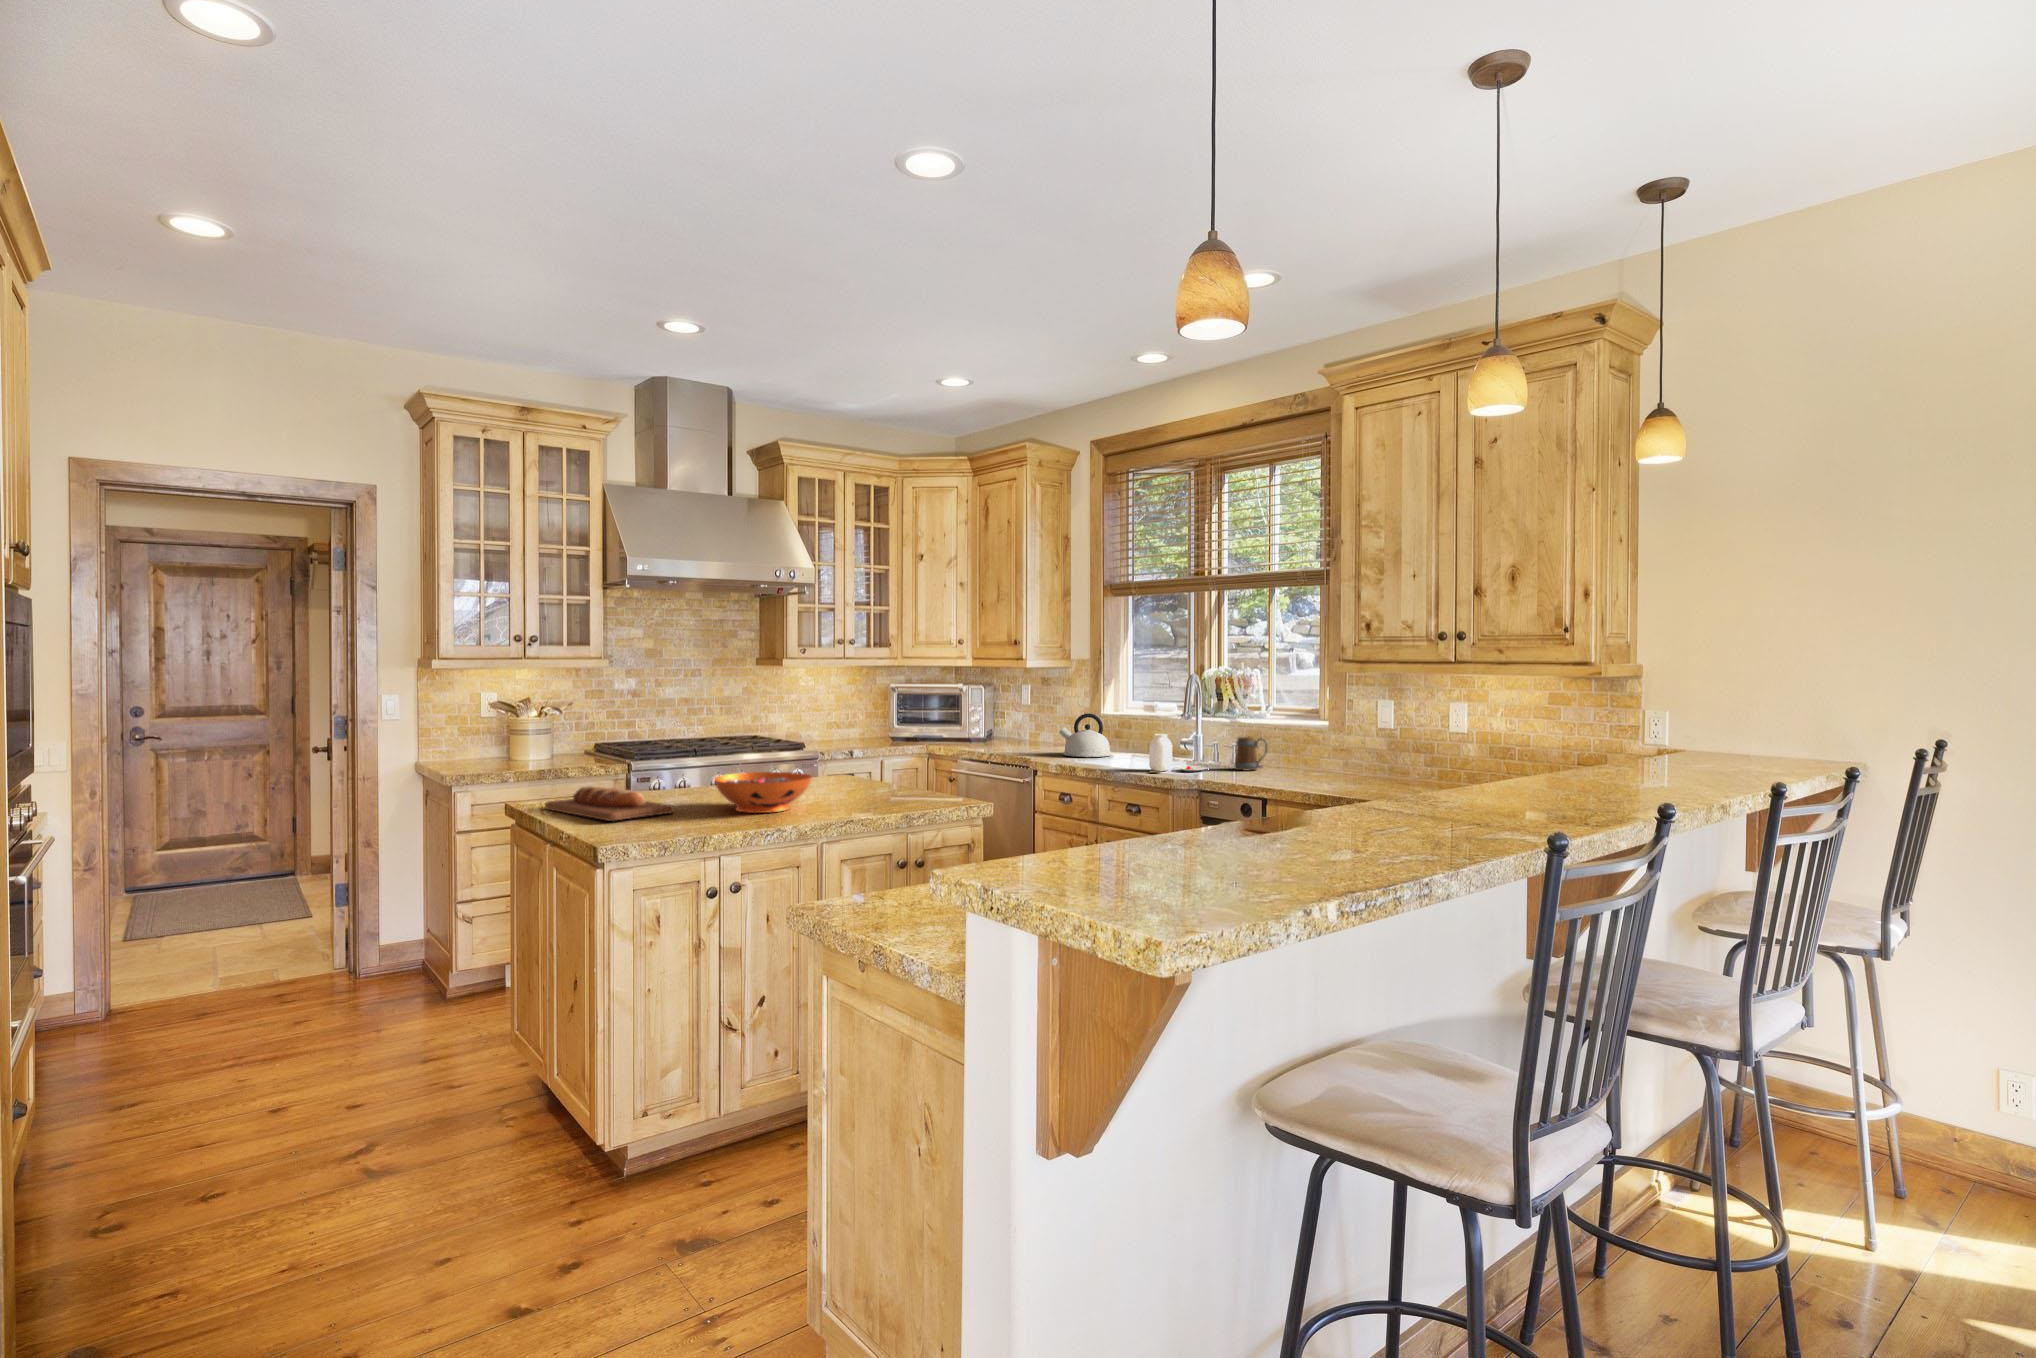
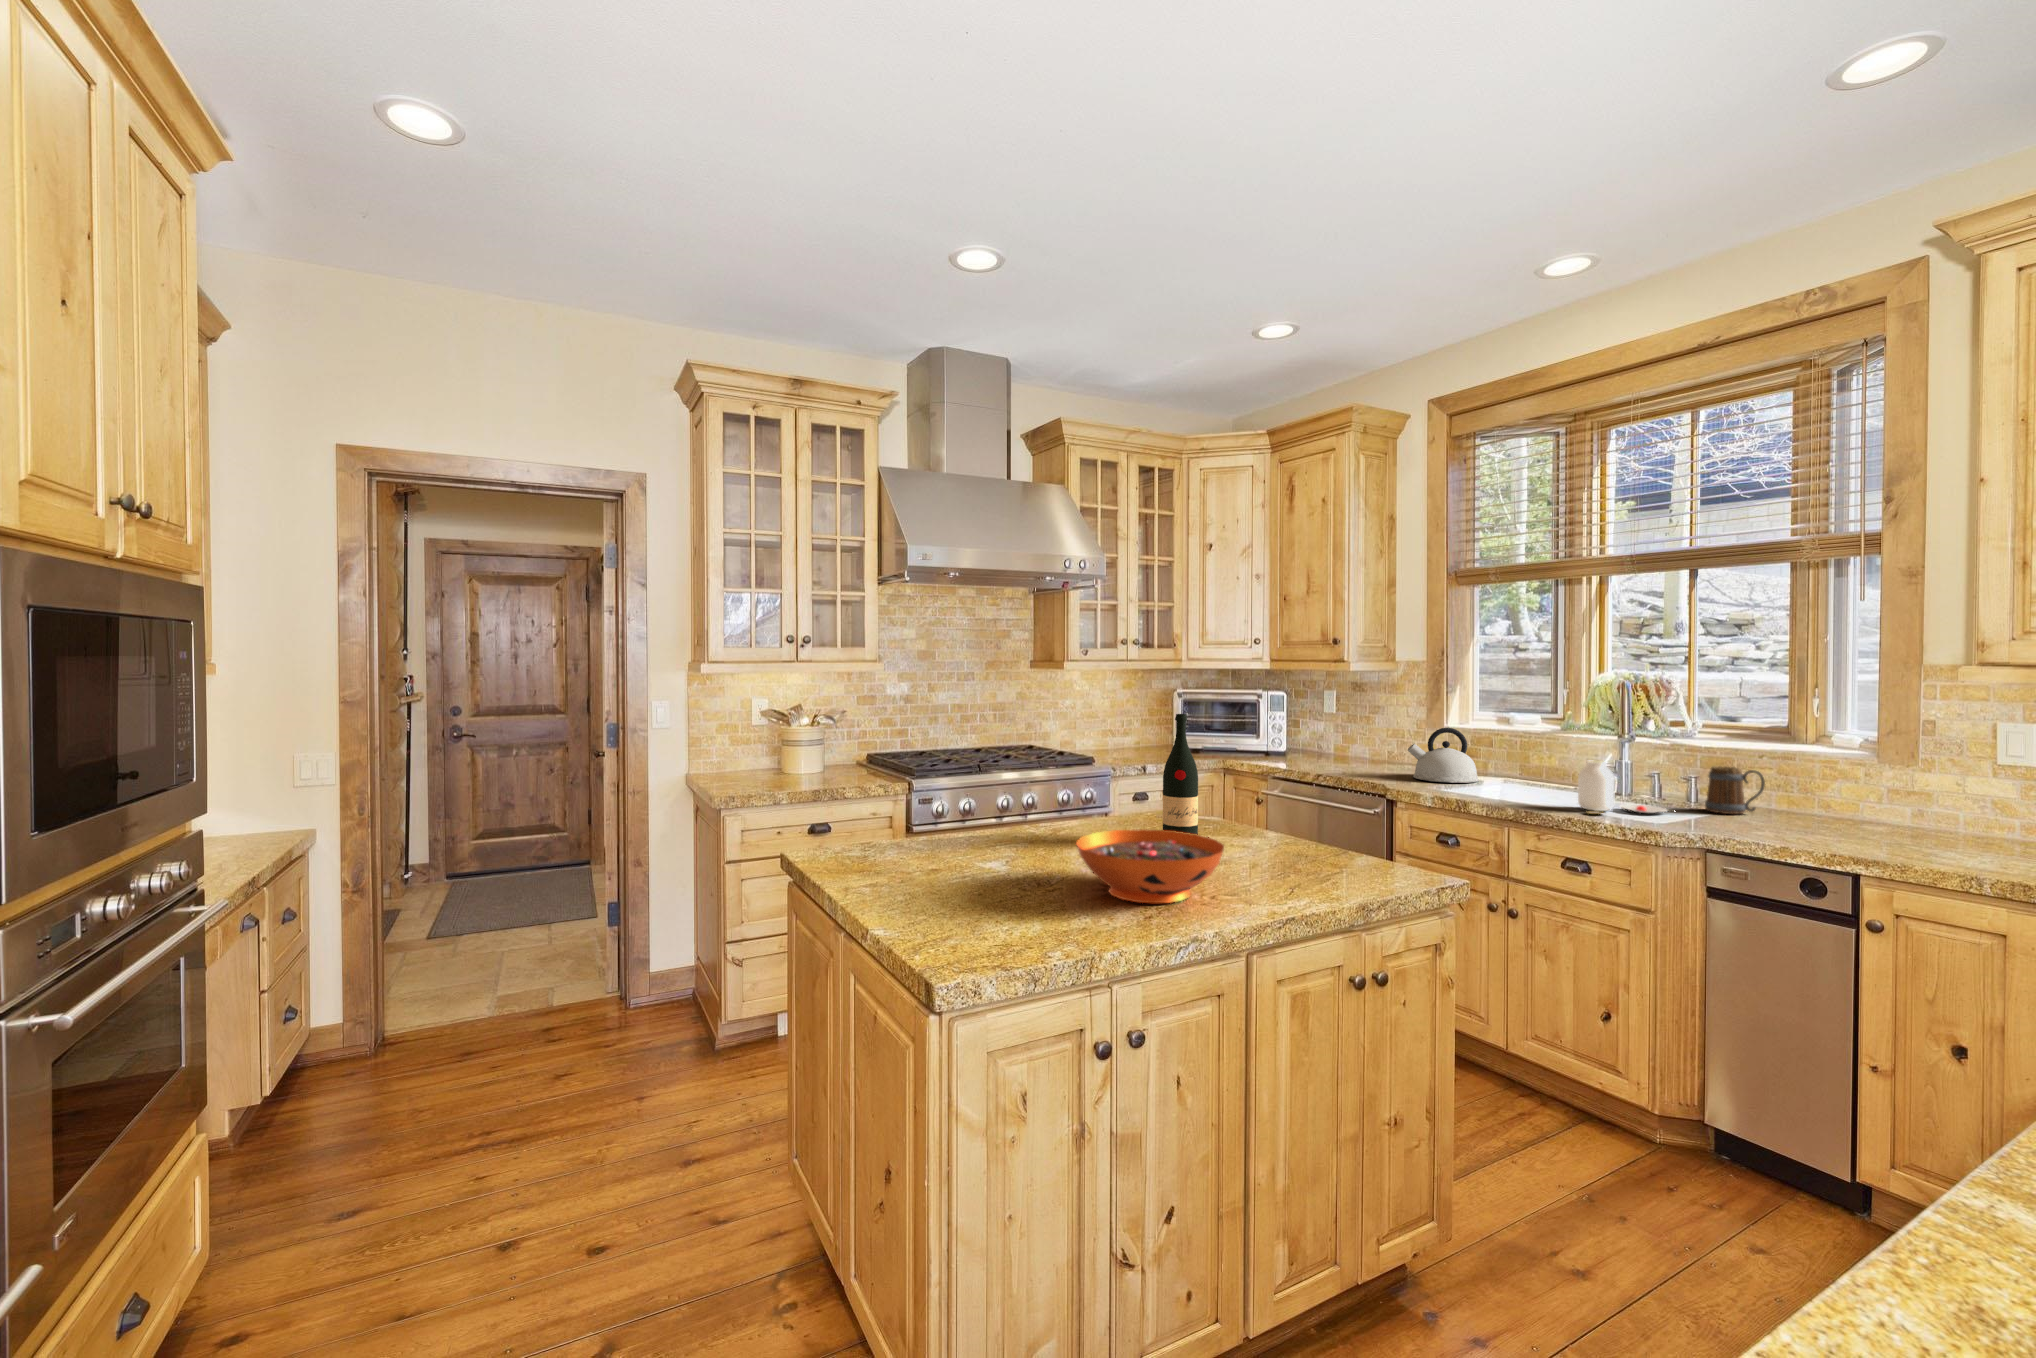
wine bottle: none [796,696,830,789] -> present [1163,714,1209,838]
bread loaf: present [545,786,674,821] -> none [836,847,1021,916]

